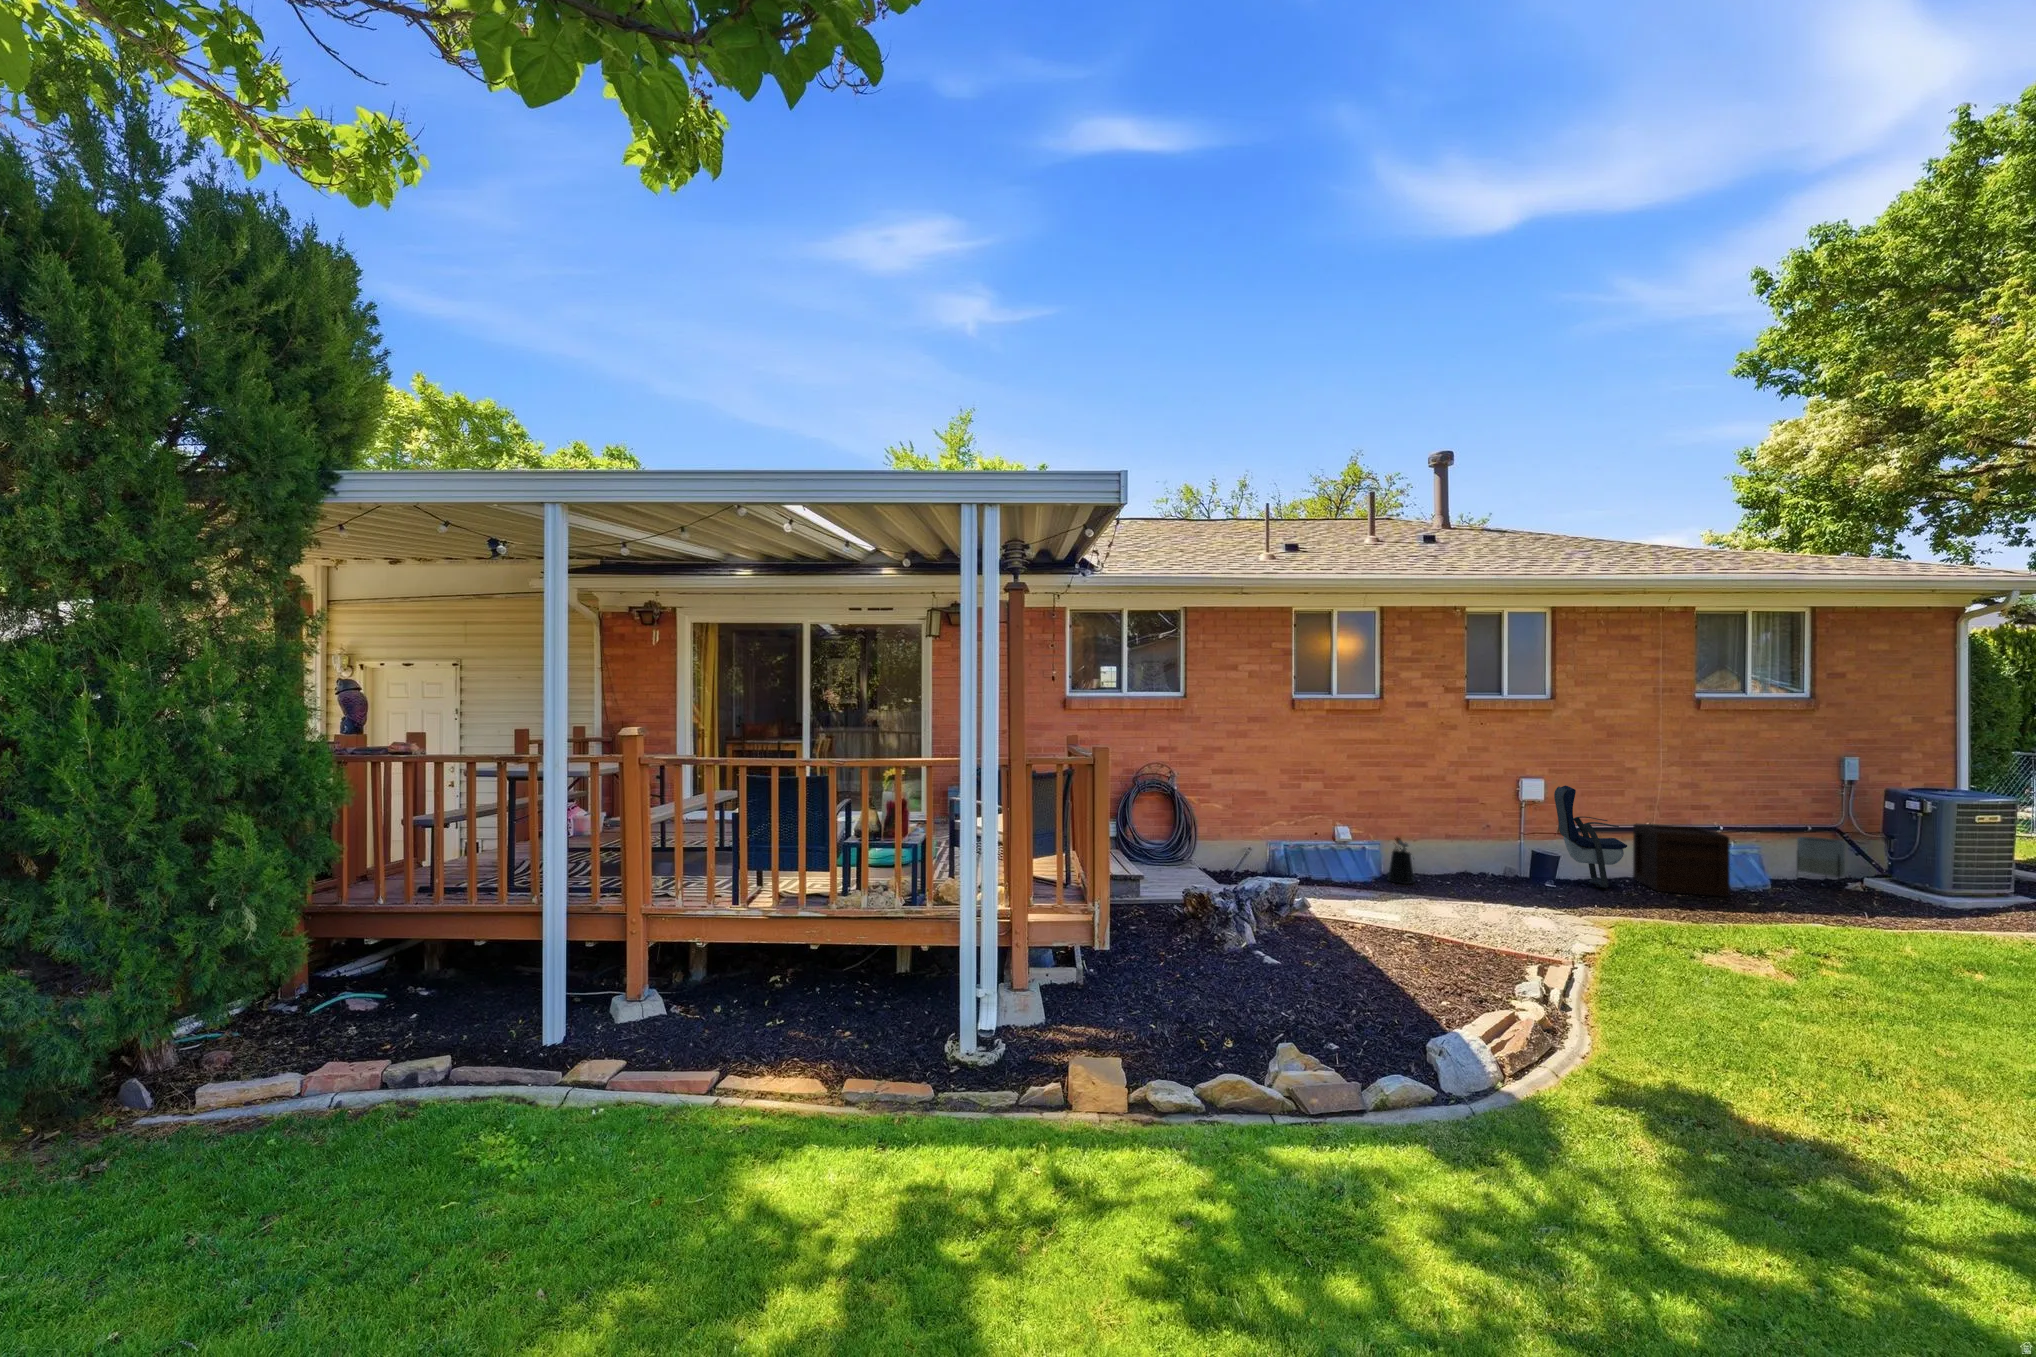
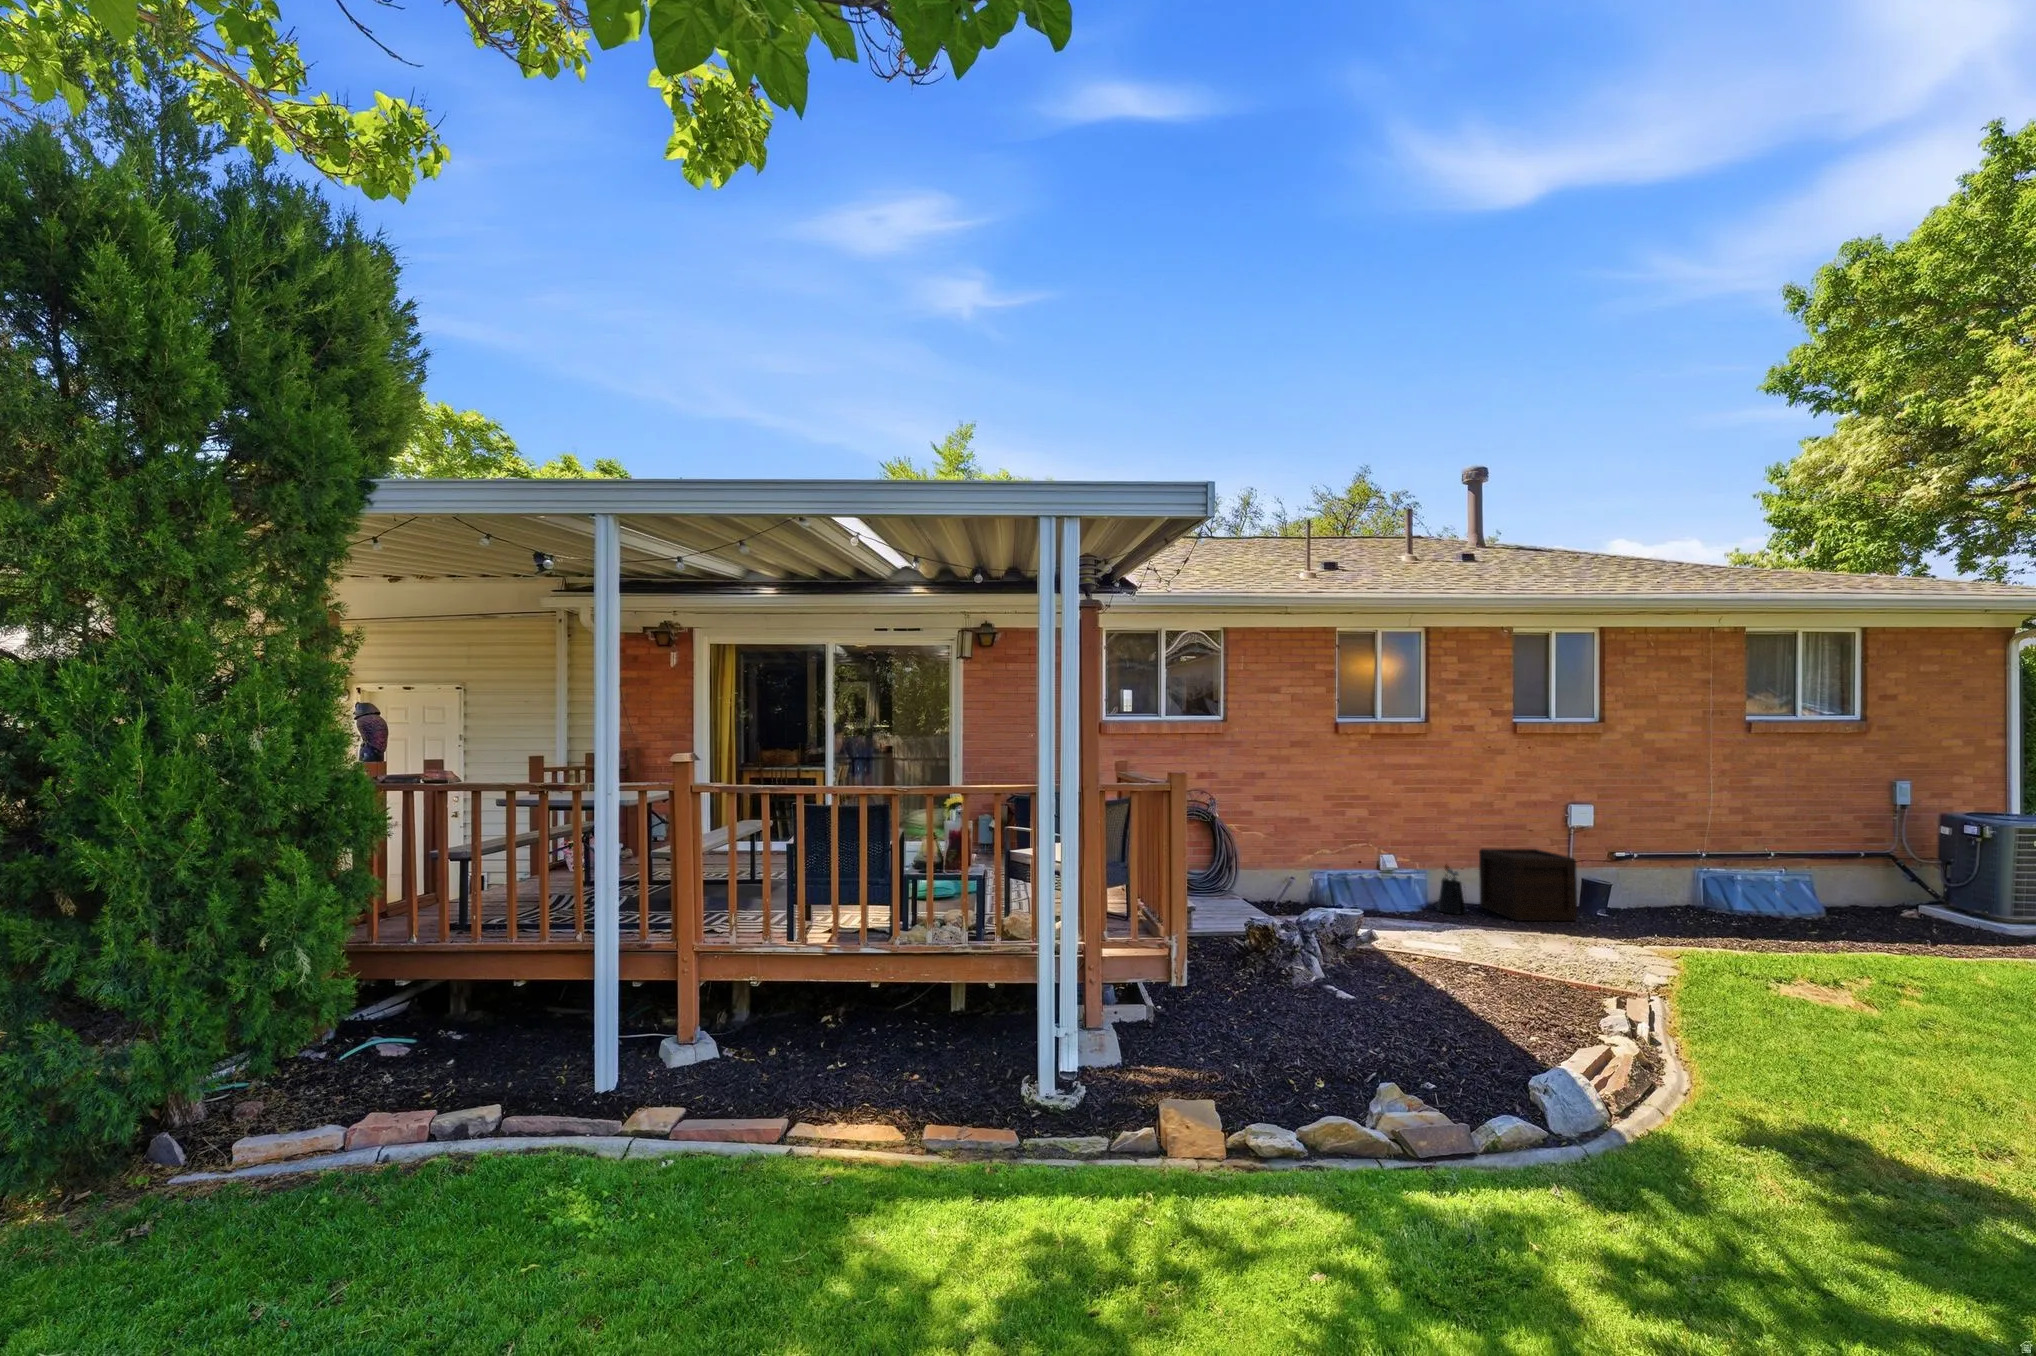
armchair: present [1554,785,1627,888] -> none [1607,811,1686,917]
wooden crate: present [1633,824,1730,897] -> present [1479,848,1577,921]
planter: present [1797,837,1845,878] -> none [1856,863,1907,919]

